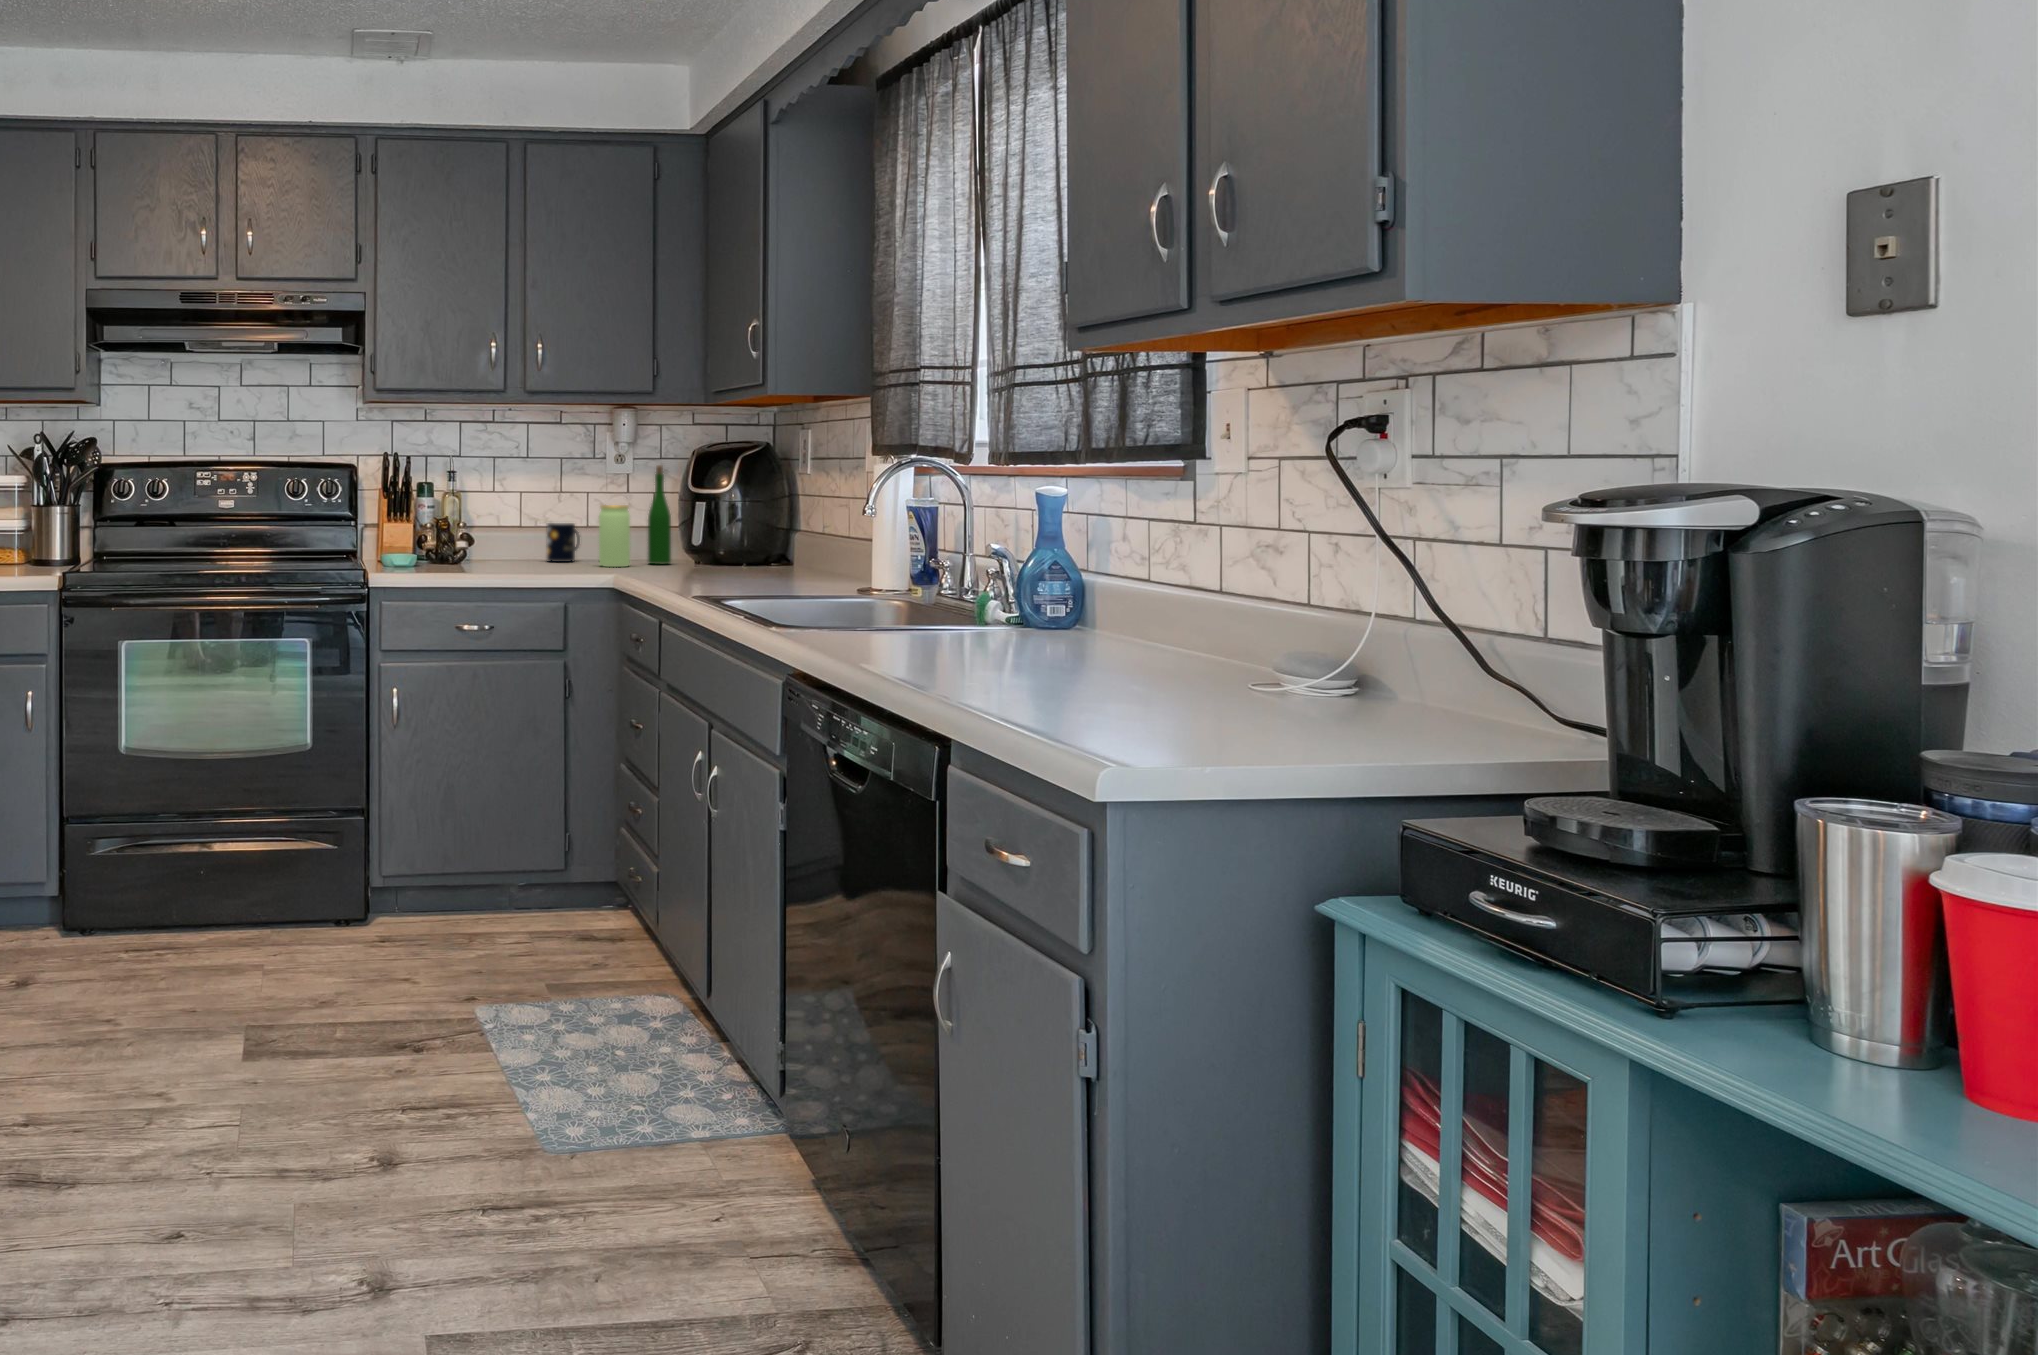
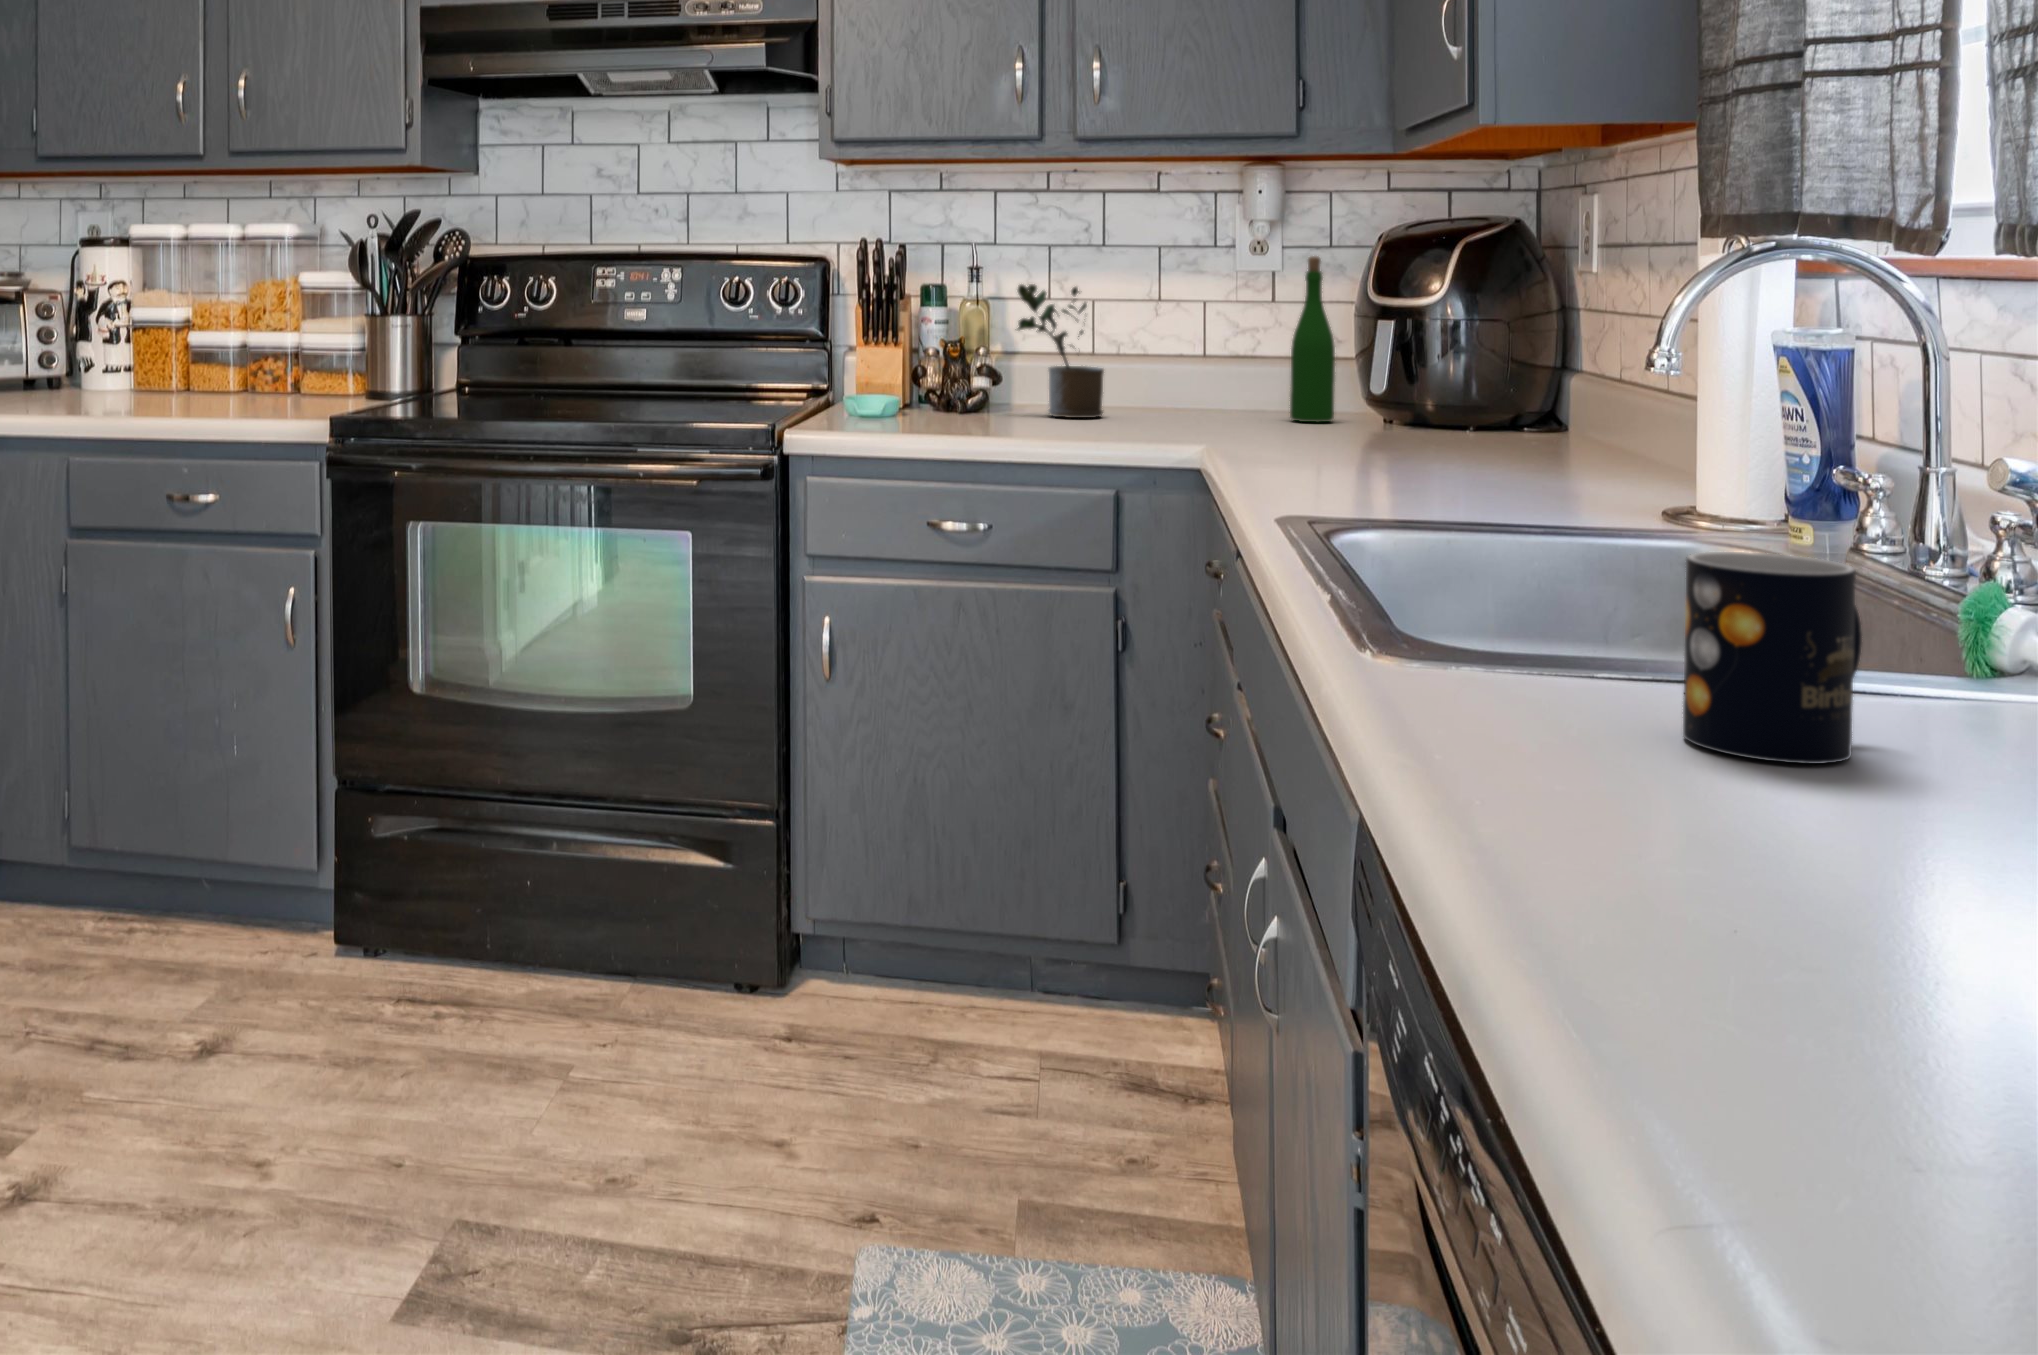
potted plant: none [487,482,541,566] -> present [1017,284,1104,418]
jar: present [599,505,630,567] -> none [1200,323,1256,425]
mug: present [547,523,580,562] -> present [1683,552,1862,764]

